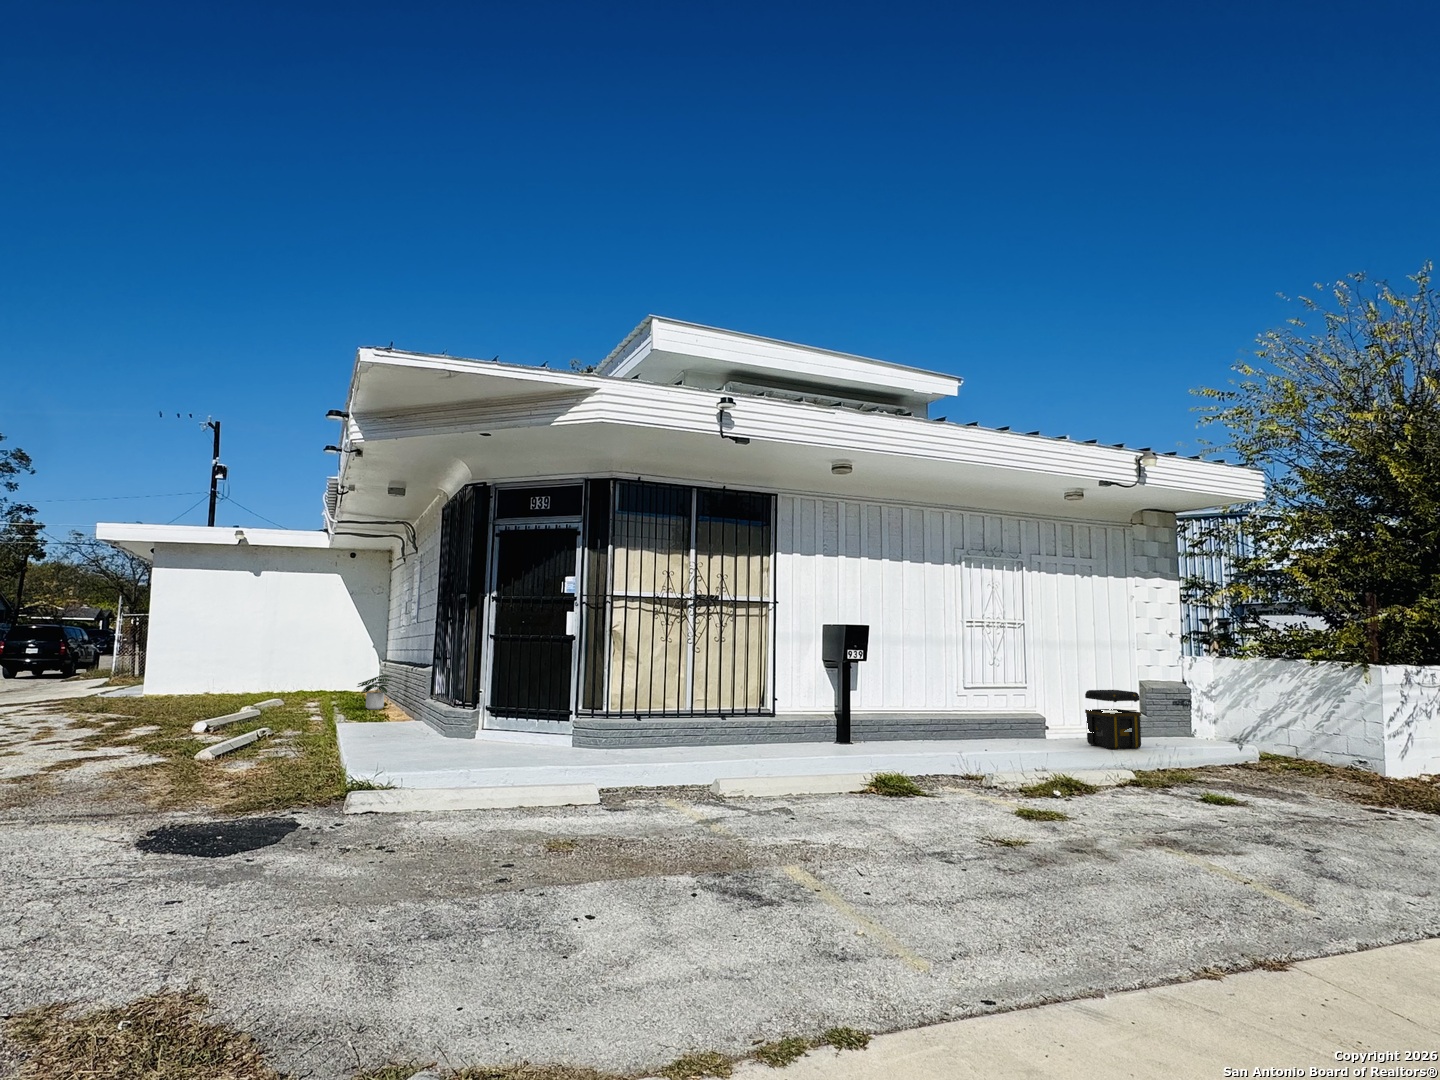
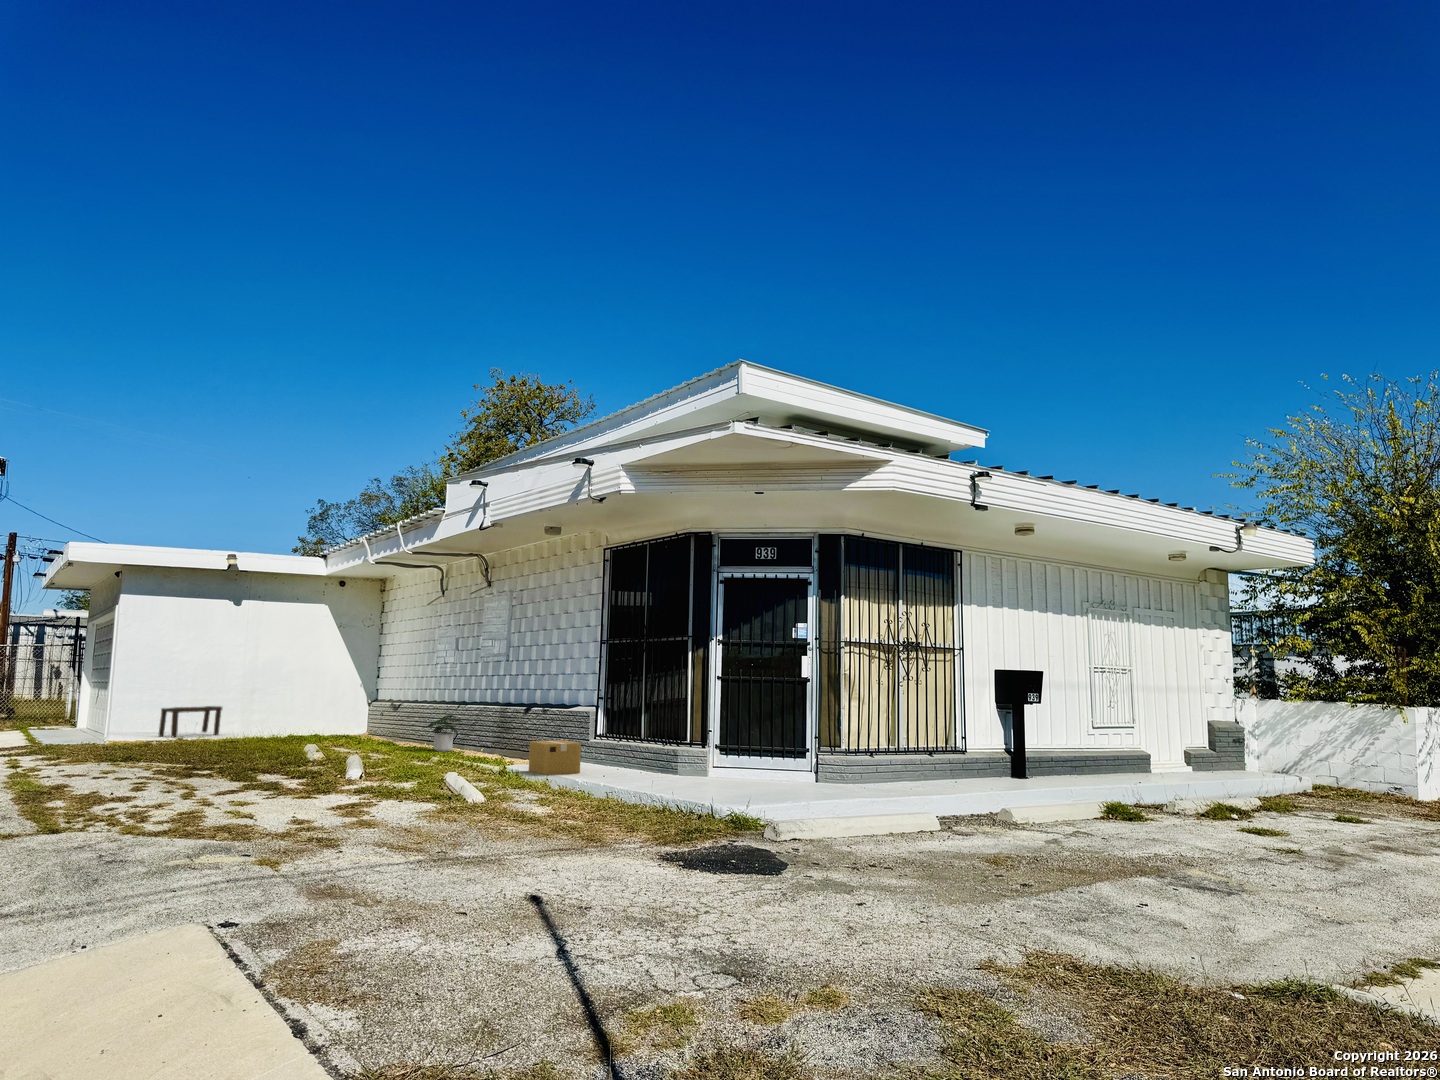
bench: none [182,667,239,695] -> present [159,706,222,737]
toolbox: present [1085,690,1141,749] -> none [1168,730,1217,780]
cardboard box: none [377,701,420,736] -> present [529,740,581,775]

